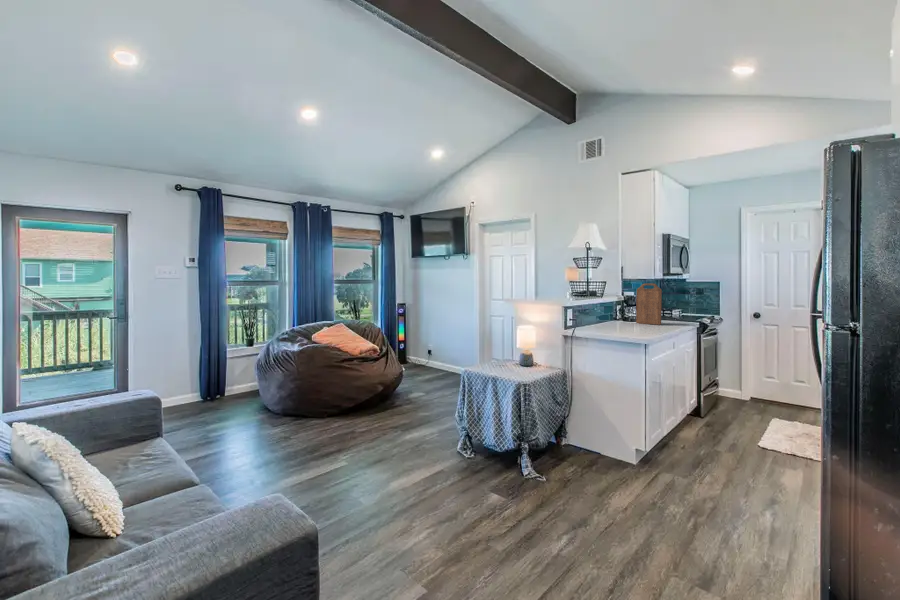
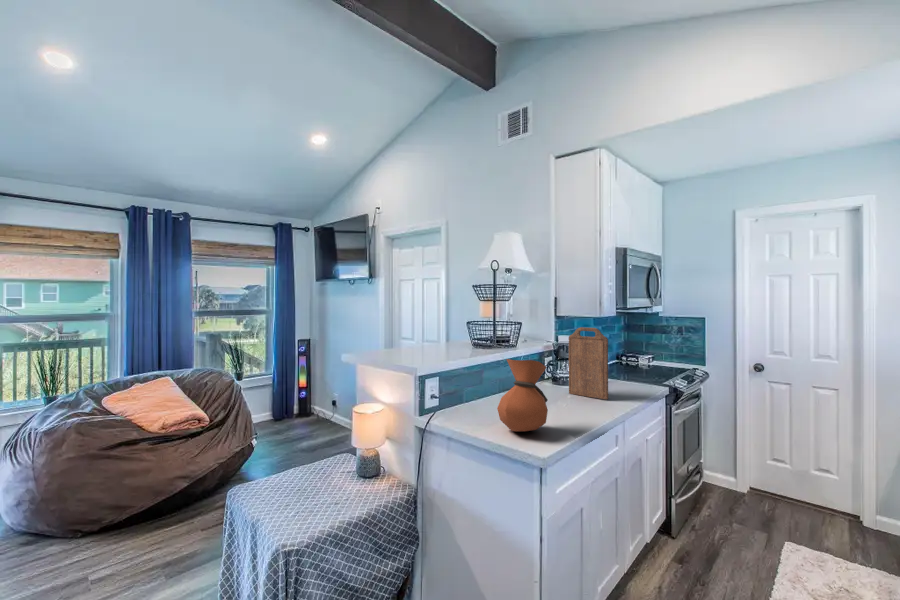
vase: none [611,295,640,332] -> present [497,359,548,432]

